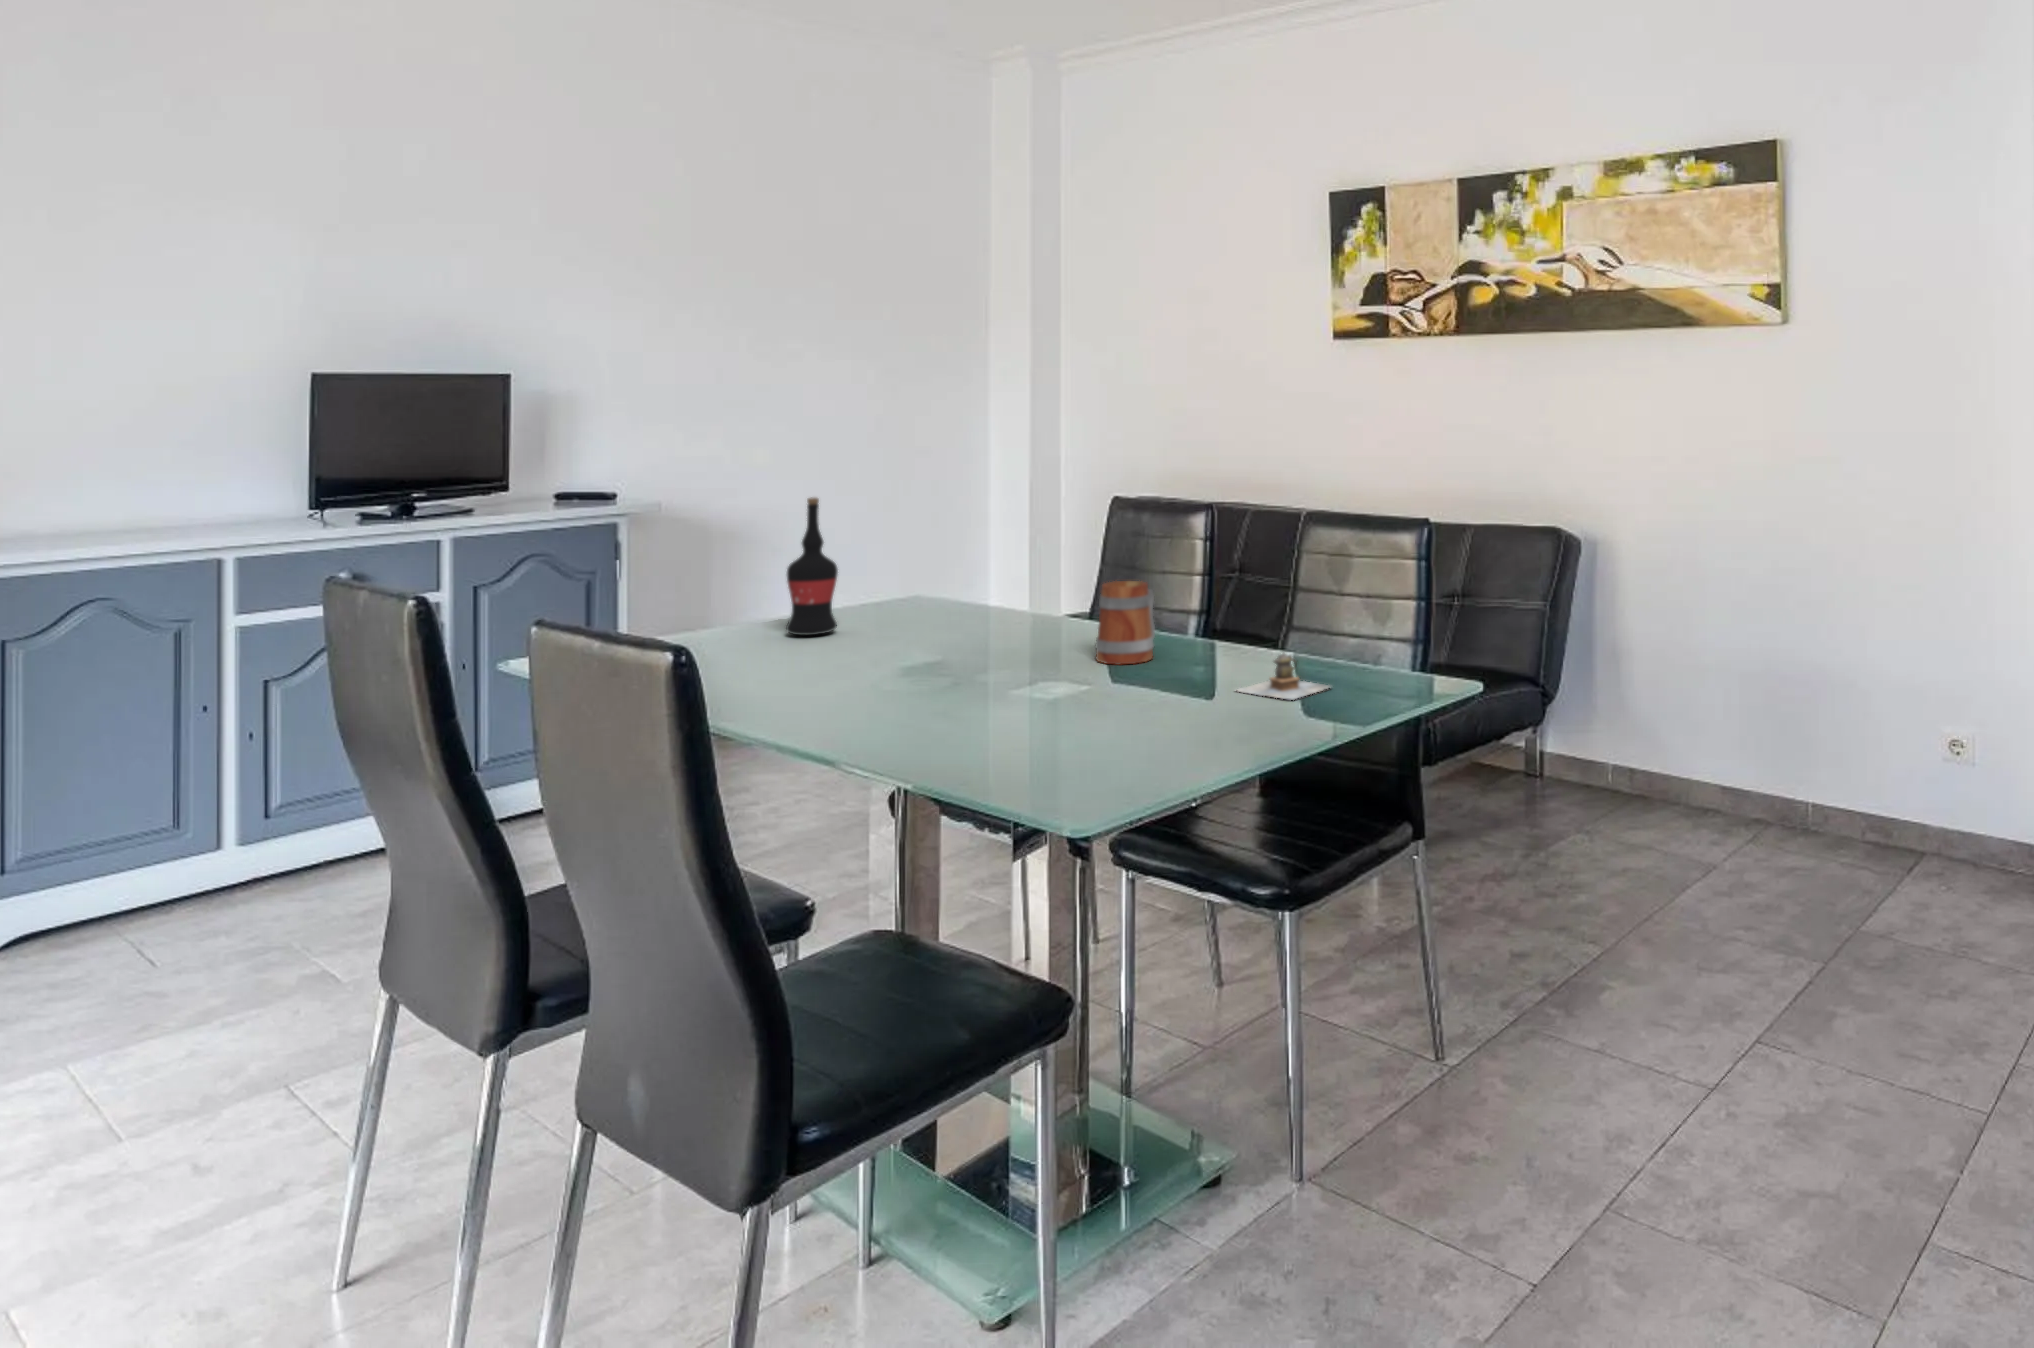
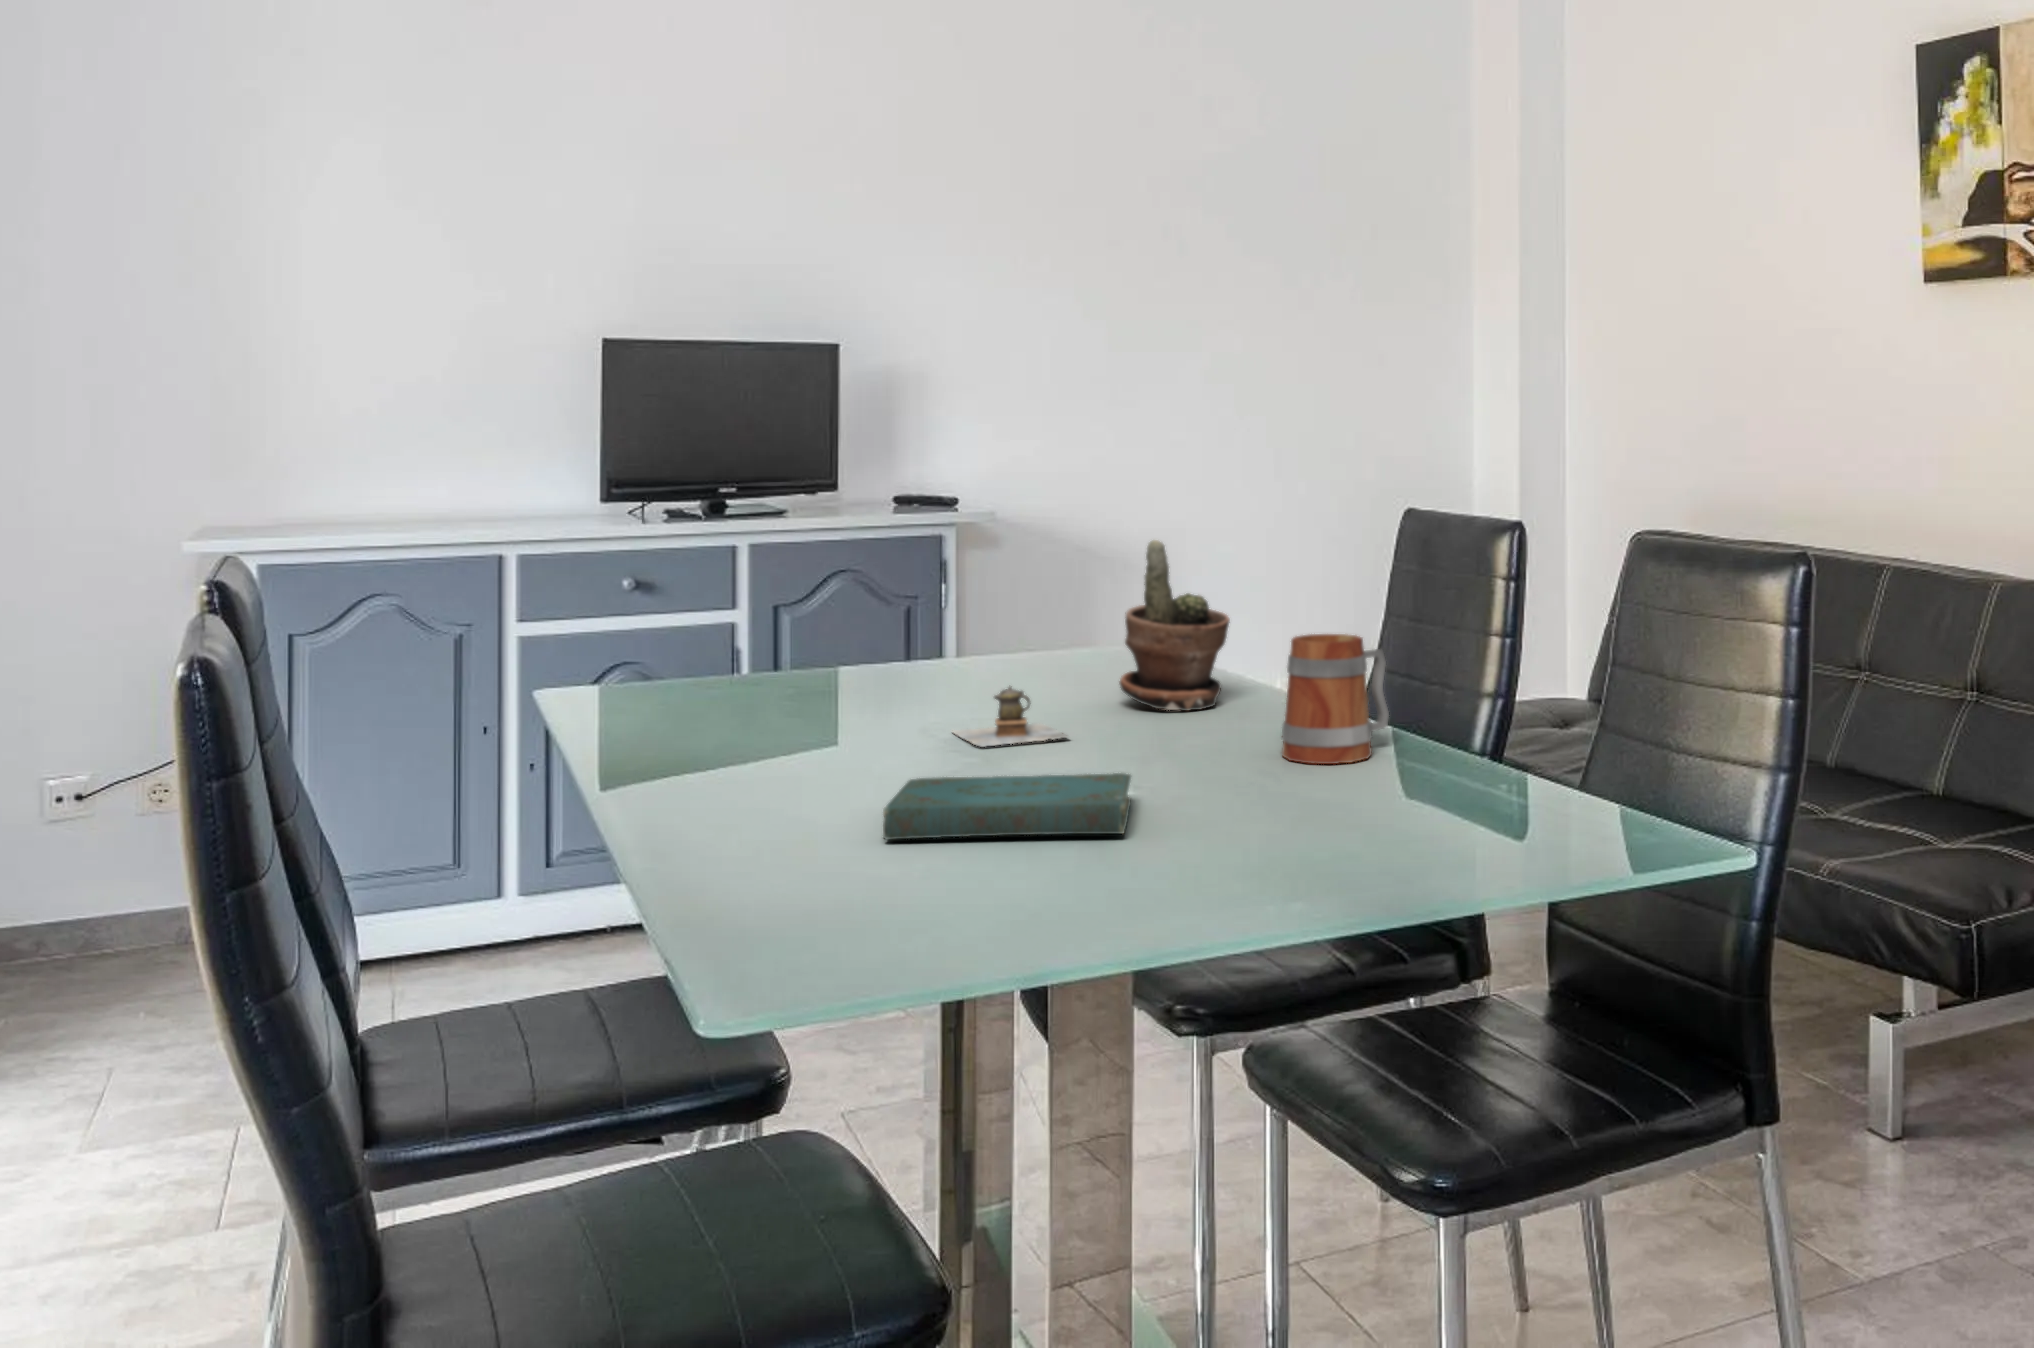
wine bottle: present [786,497,838,635] -> none [955,495,1025,687]
potted plant: none [932,525,1010,640] -> present [1120,540,1230,711]
teapot: present [1238,653,1330,700] -> present [953,687,1067,747]
book: none [908,679,1085,736] -> present [883,773,1131,839]

